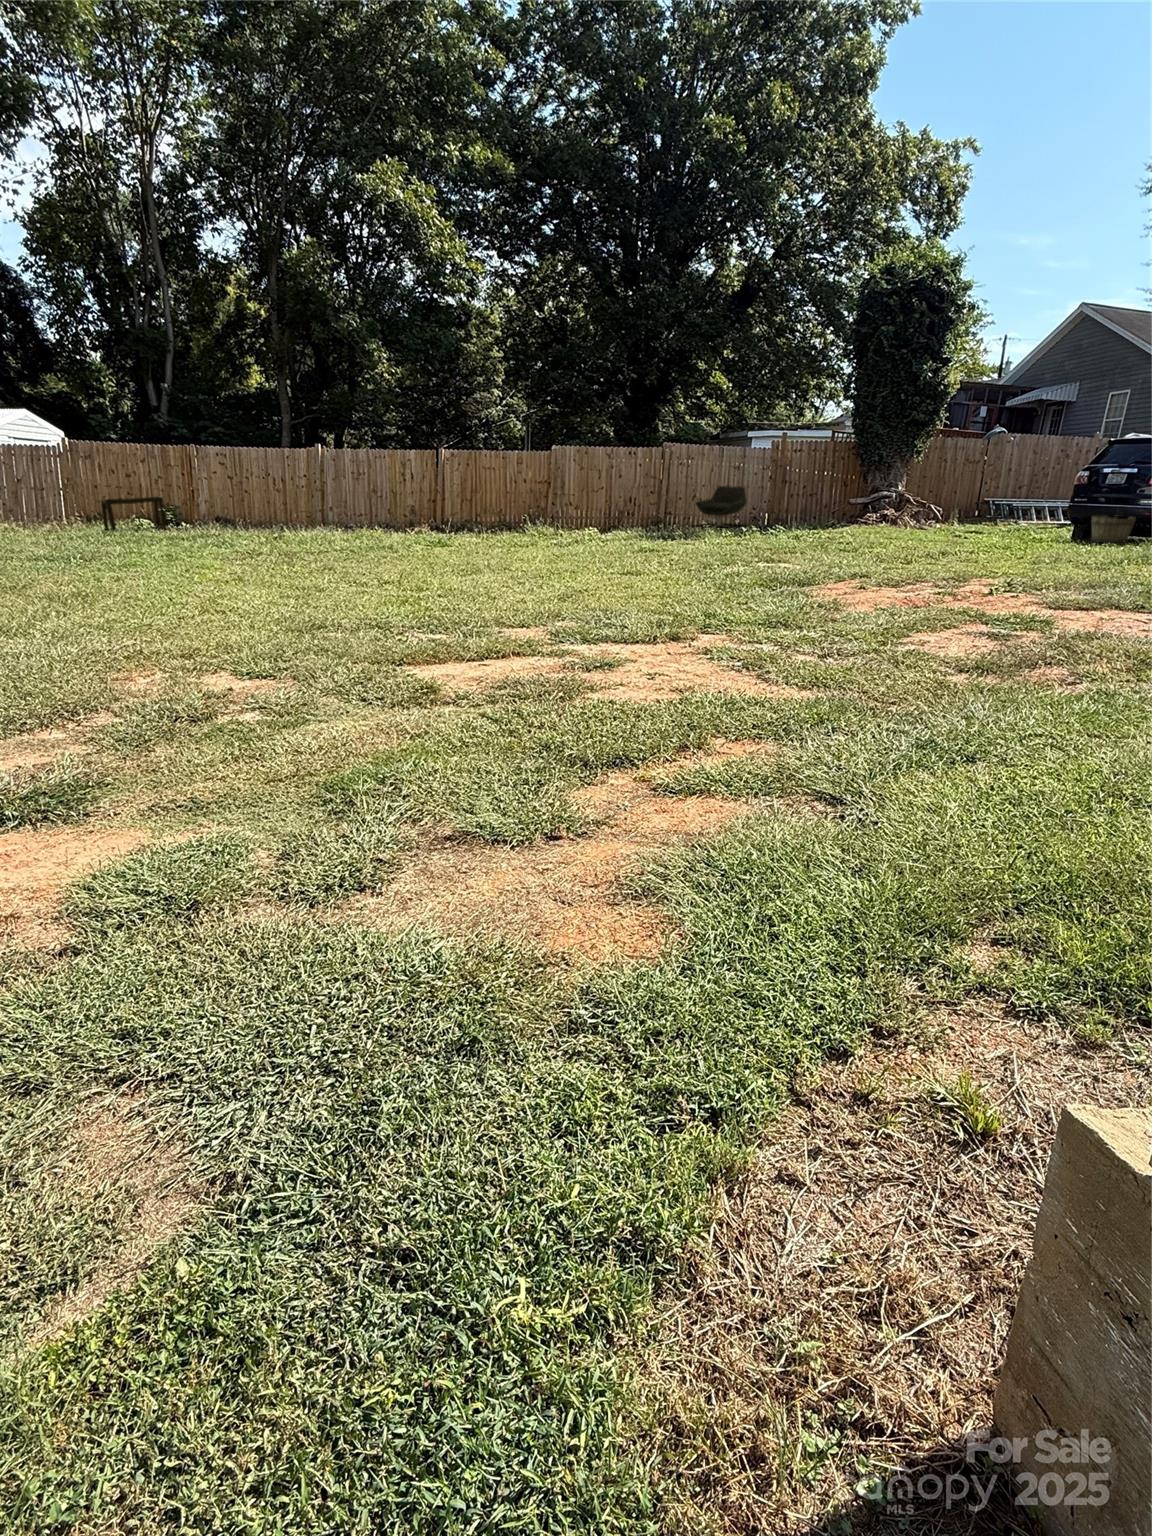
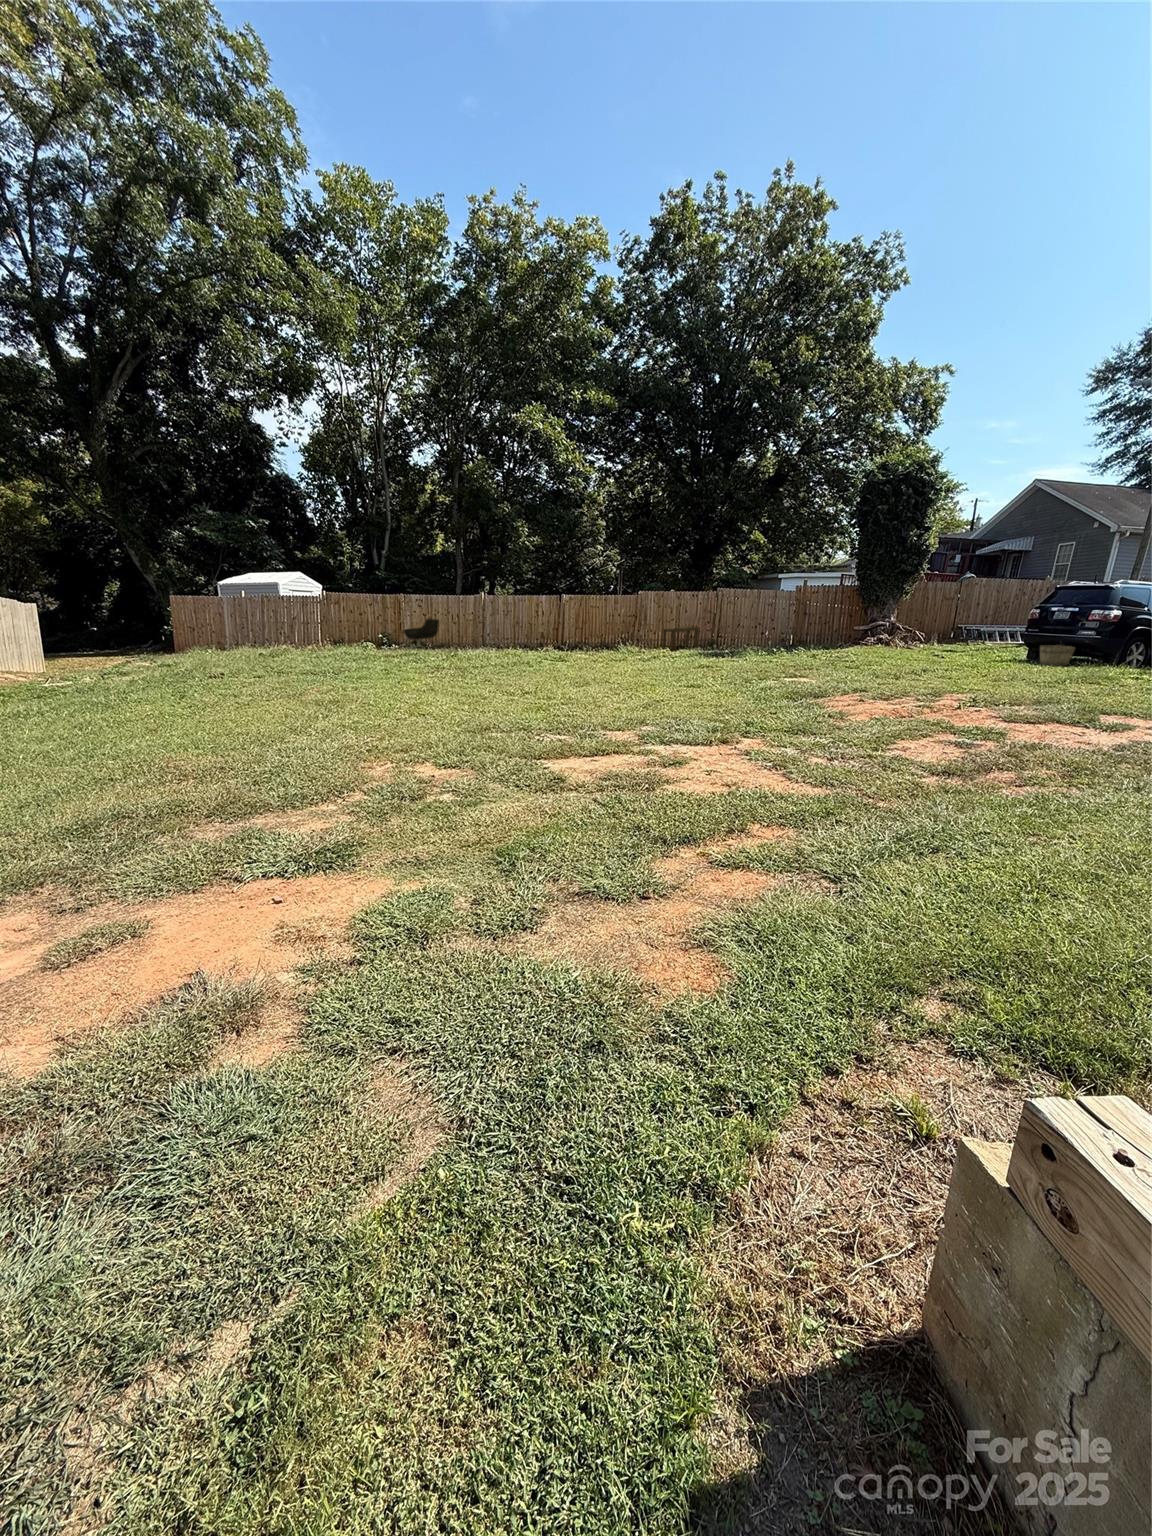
lounge chair: present [696,486,747,527] -> present [403,619,439,647]
bench: present [101,497,167,532] -> present [662,626,699,649]

